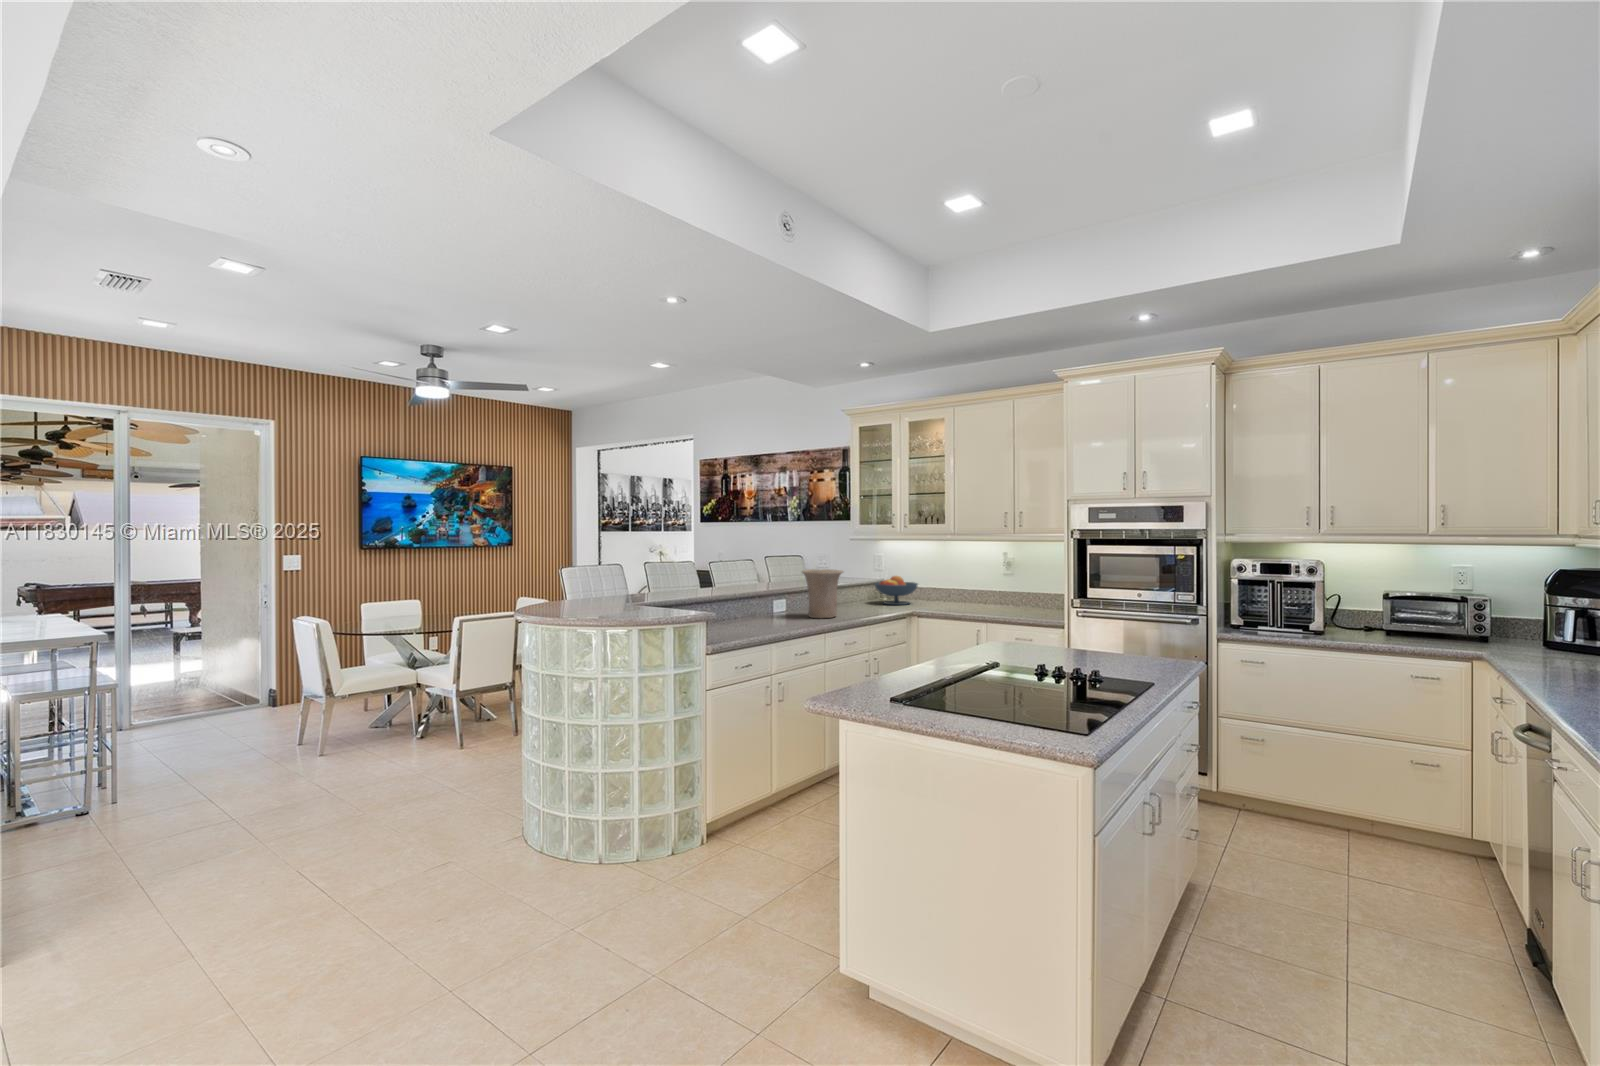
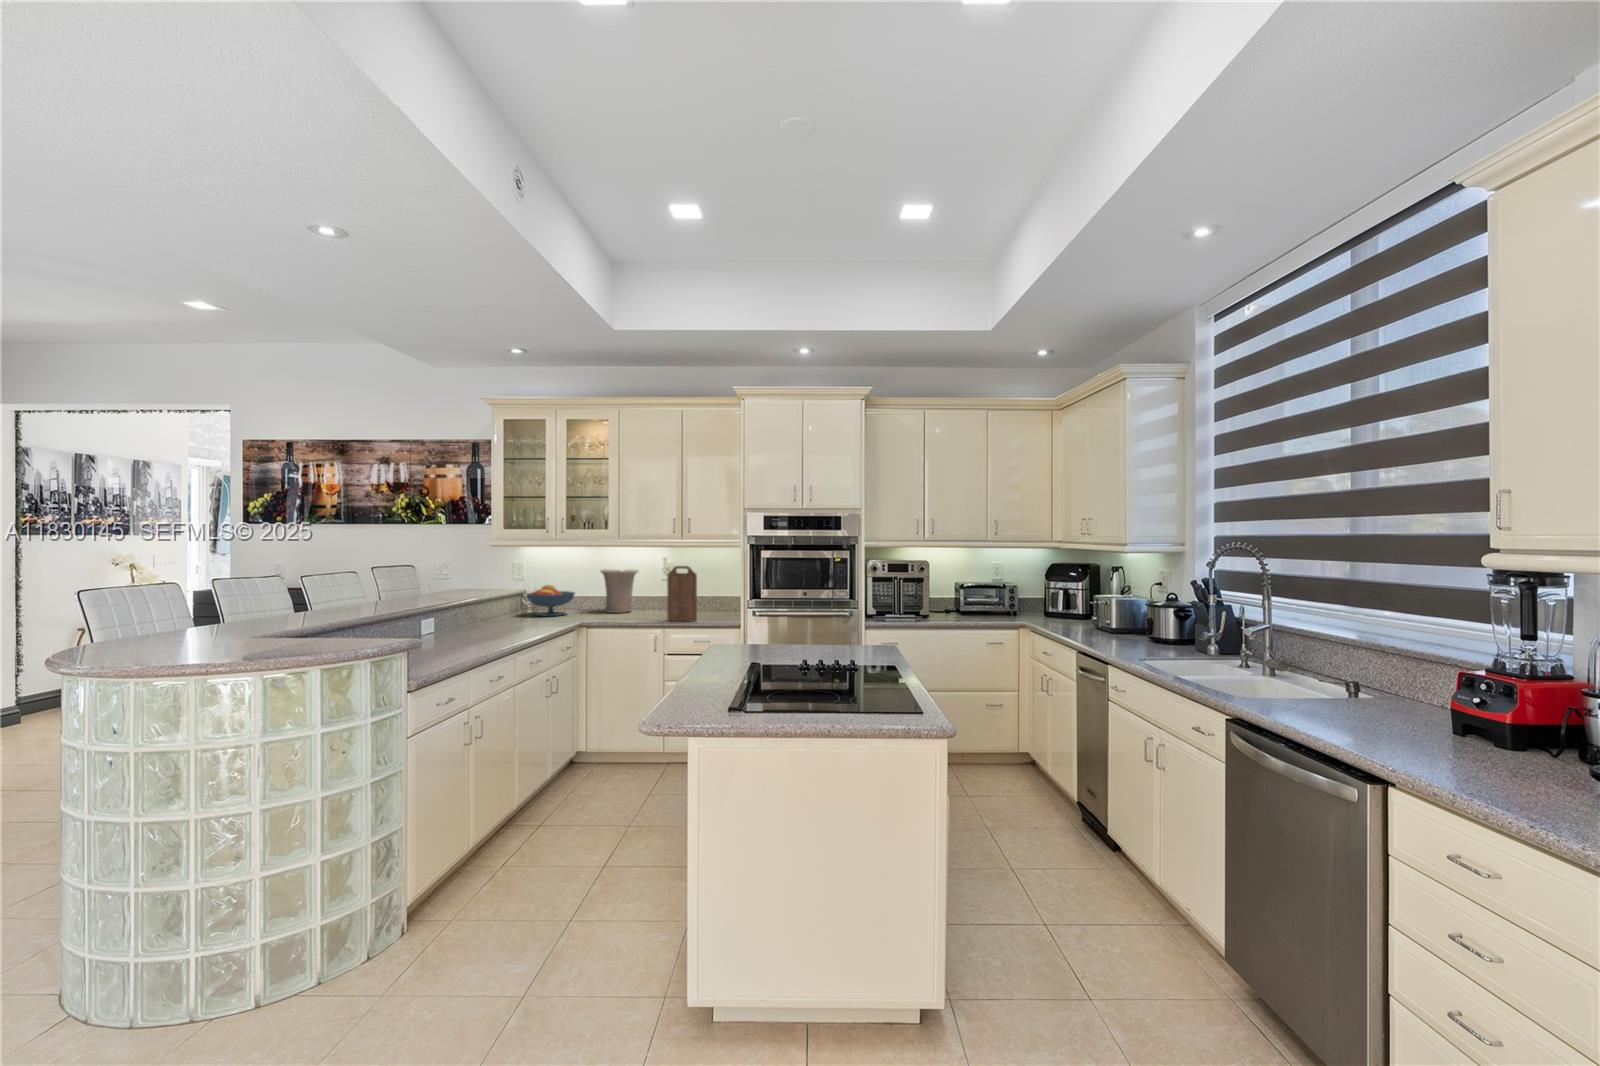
cutting board: none [990,560,1018,619] -> present [667,566,697,621]
vase: present [802,569,843,618] -> present [600,569,638,613]

